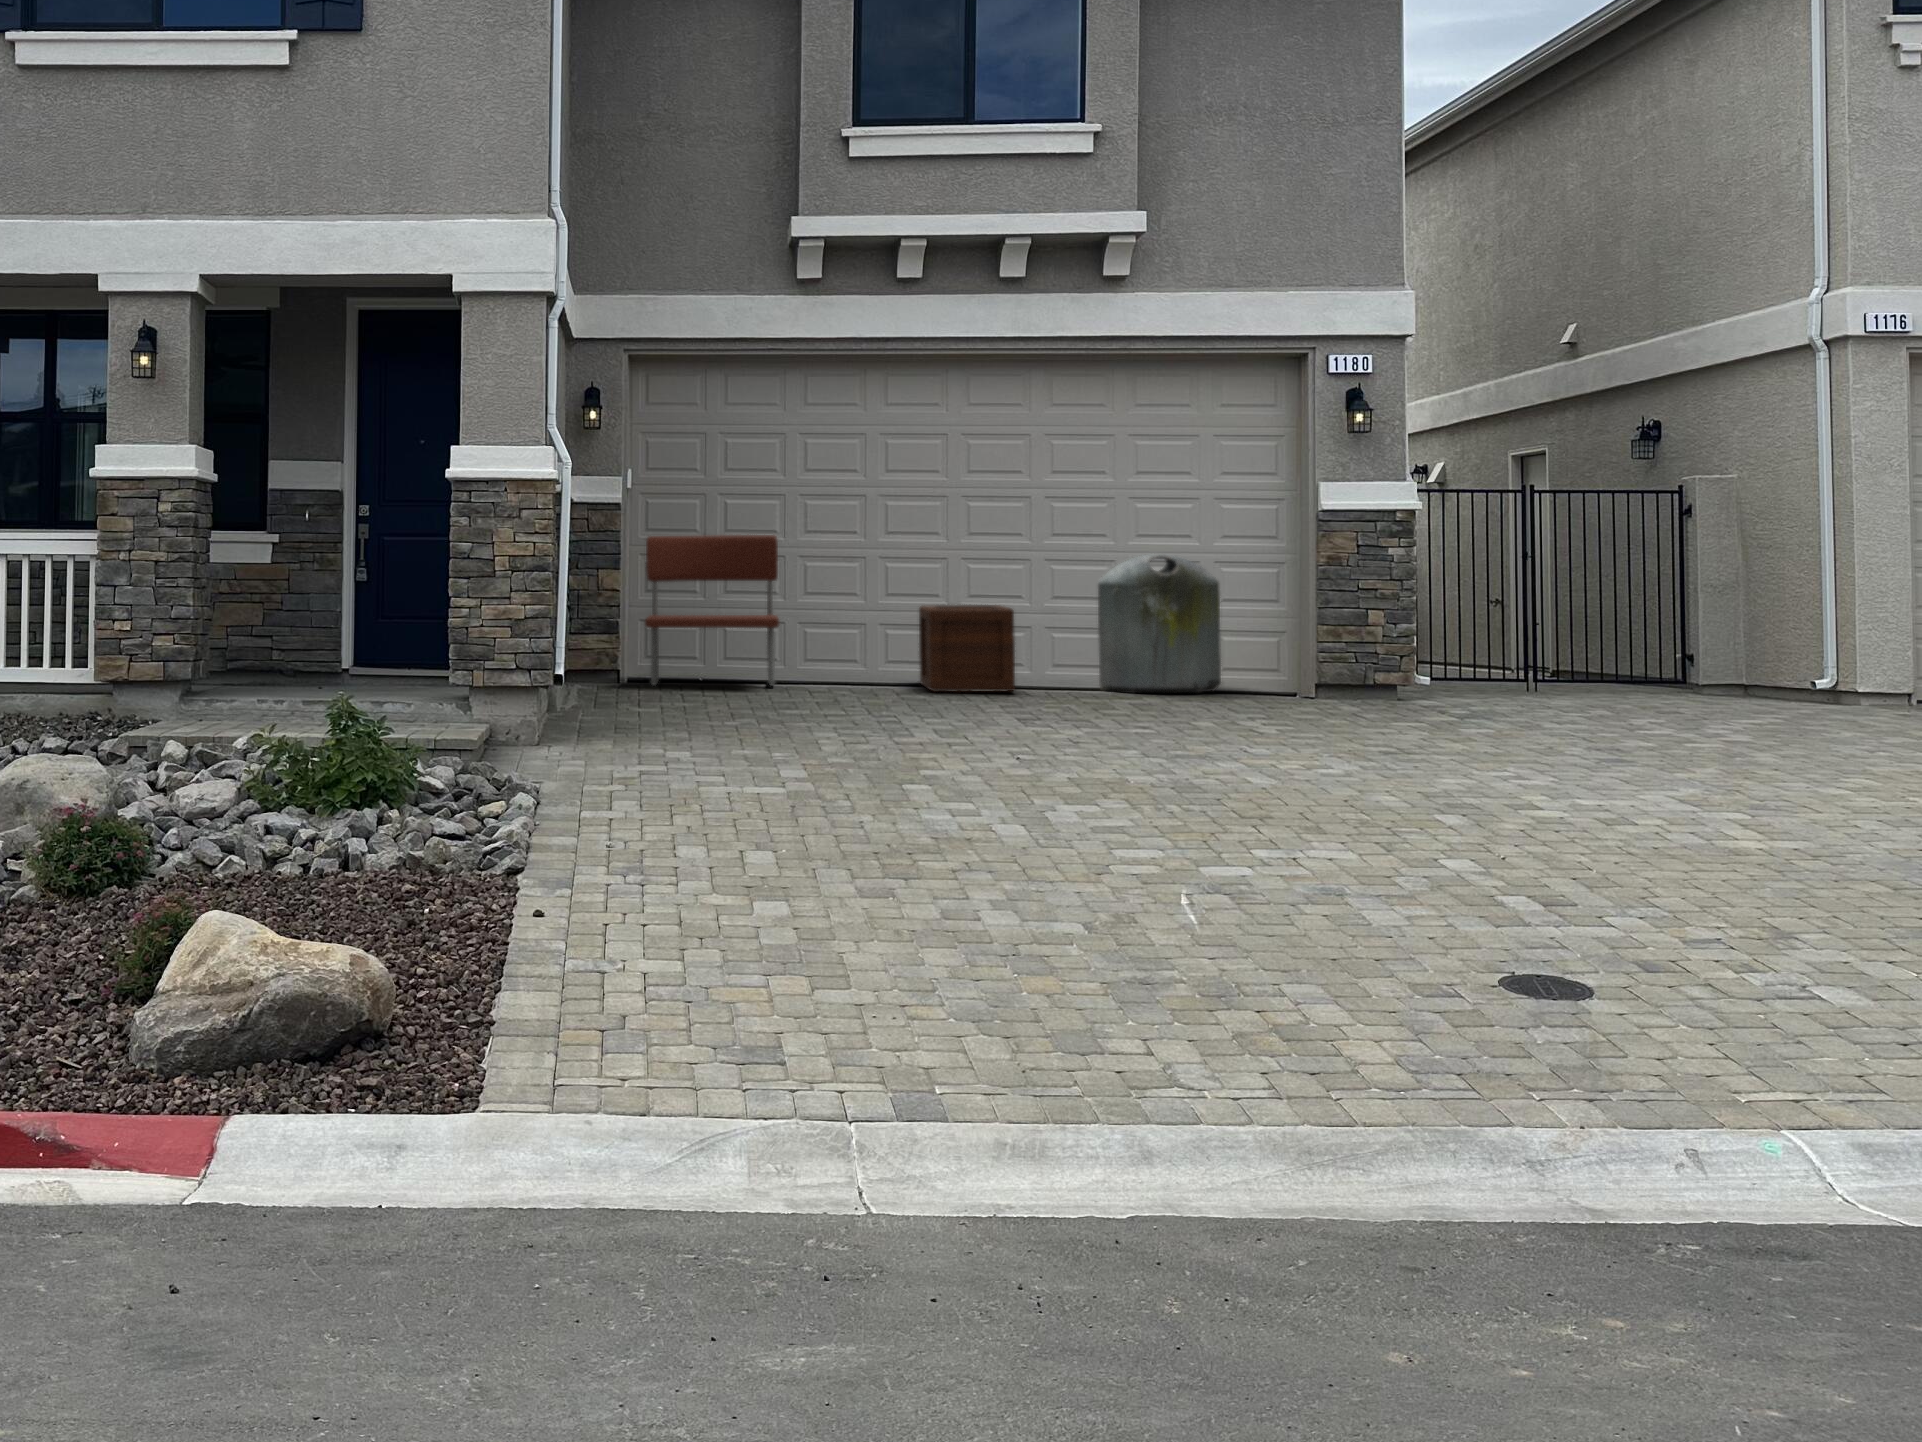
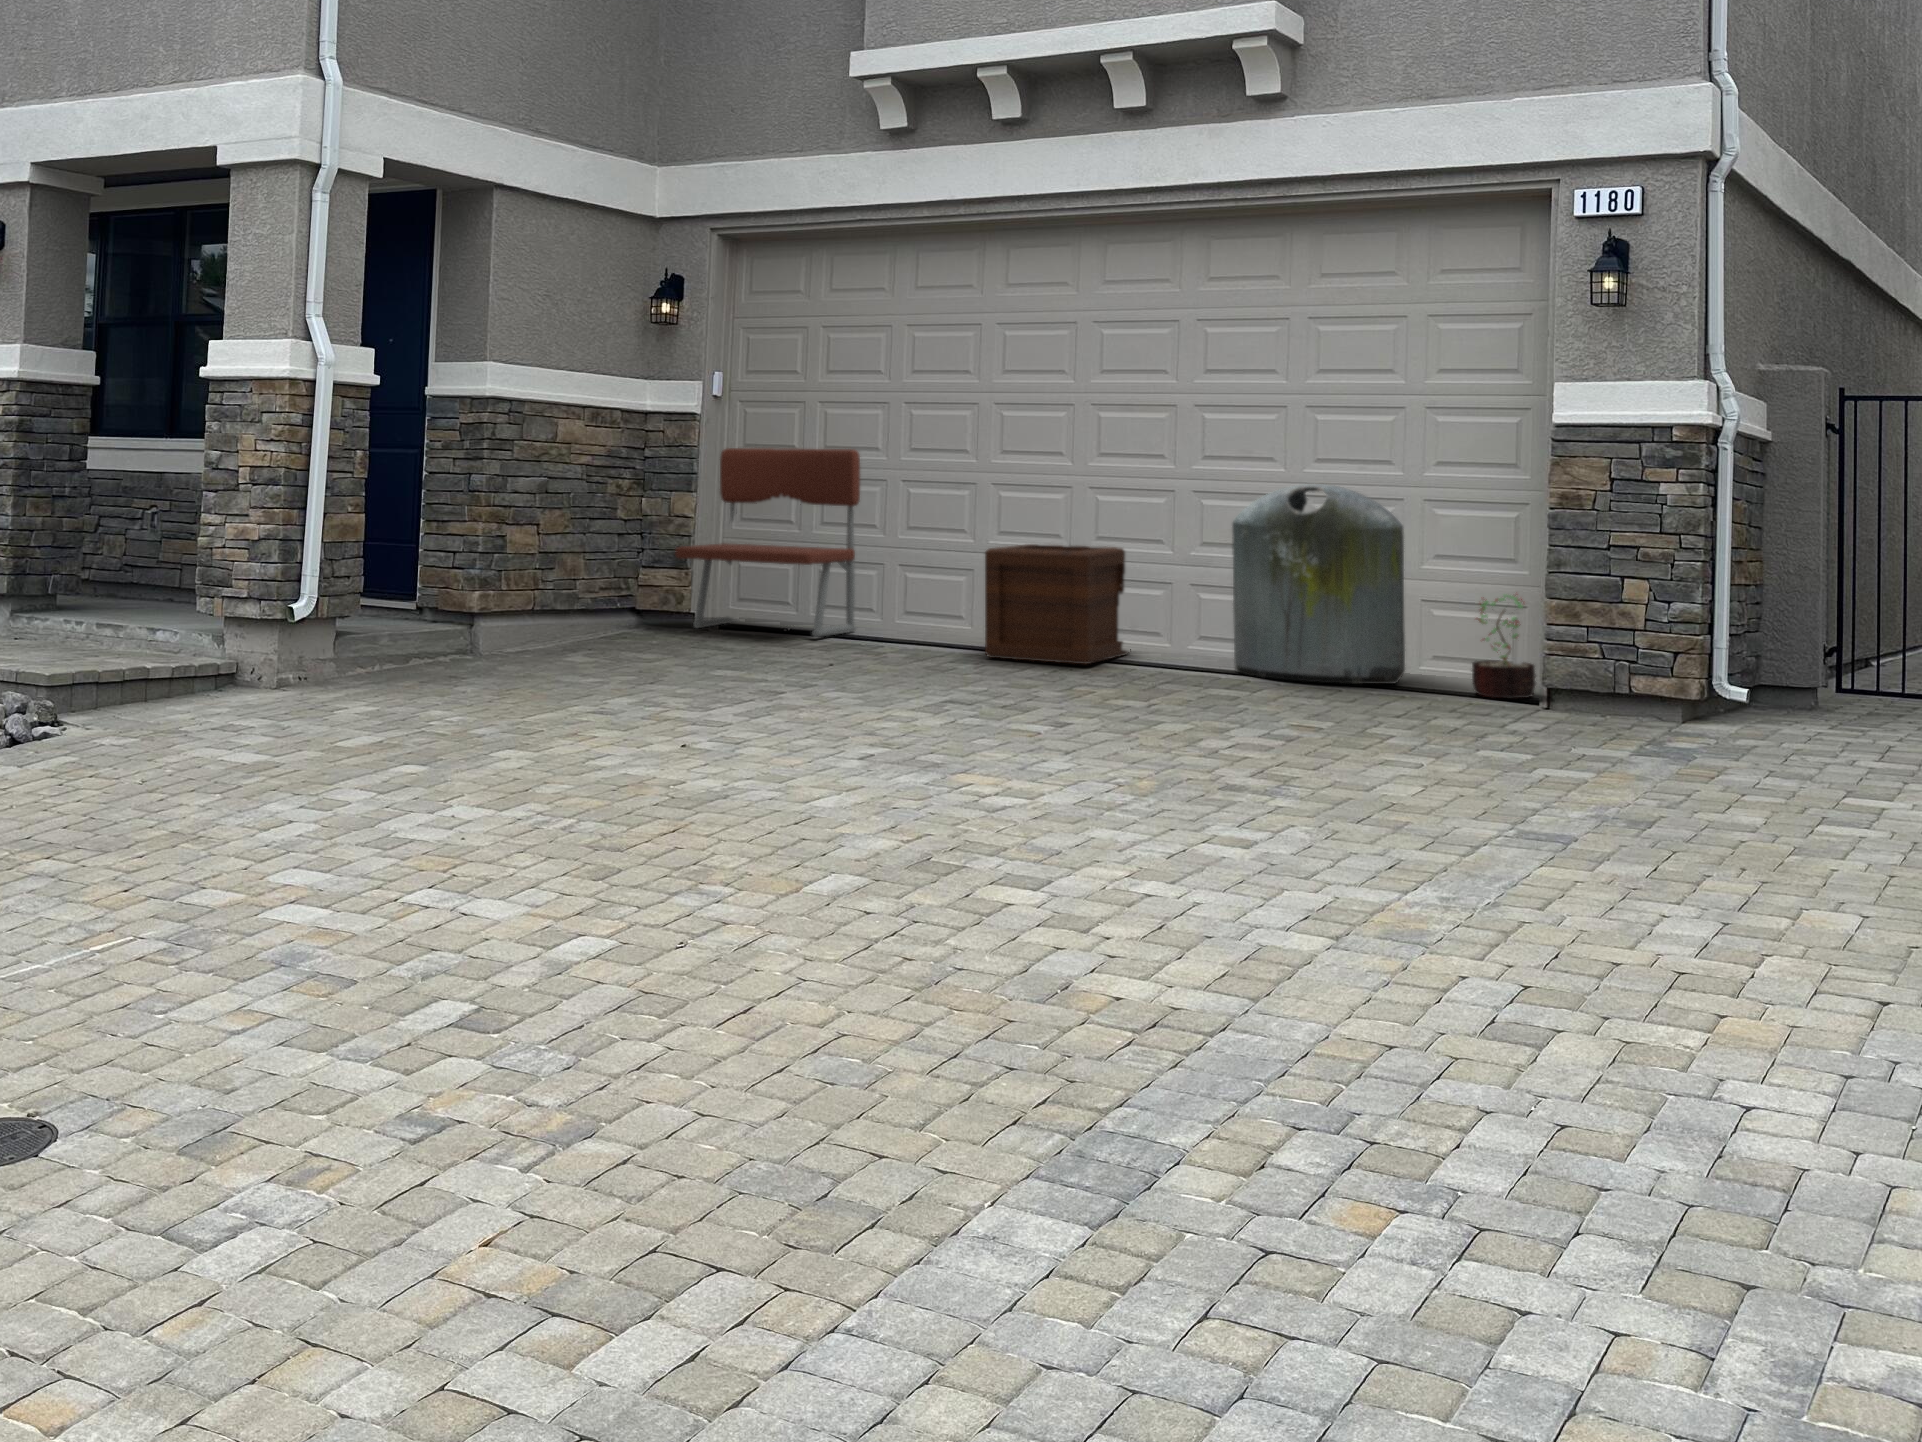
decorative plant: none [1268,624,1311,695] -> present [1472,594,1536,699]

